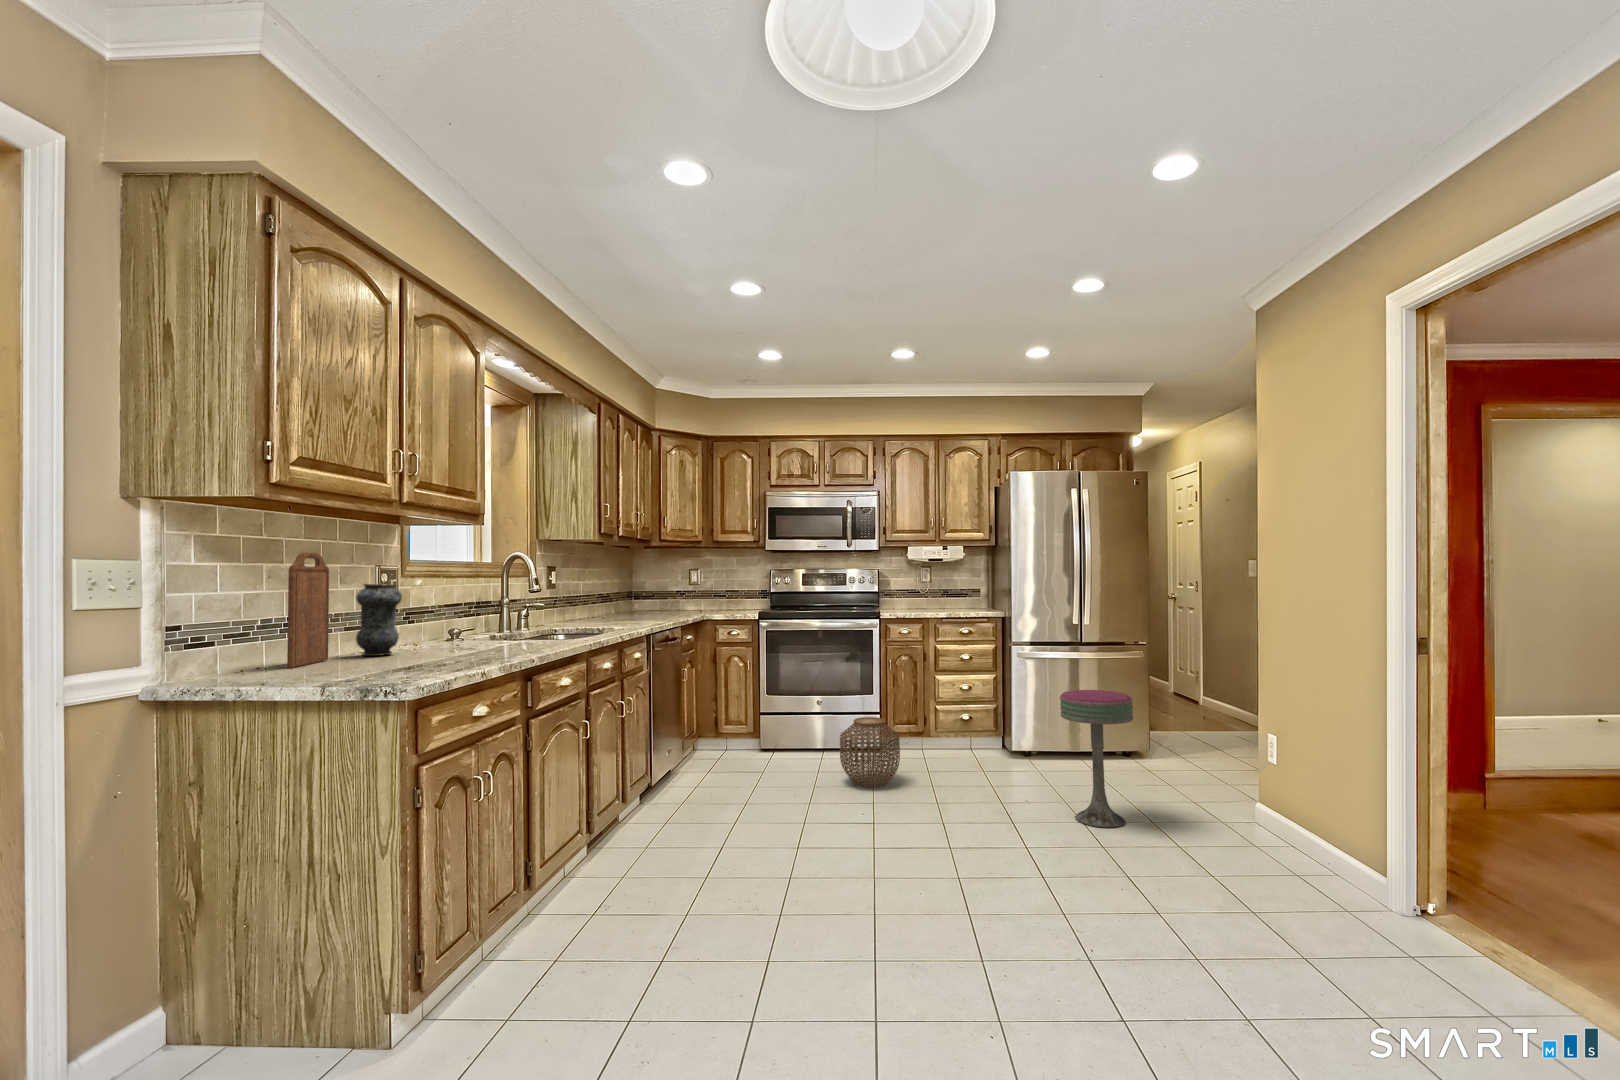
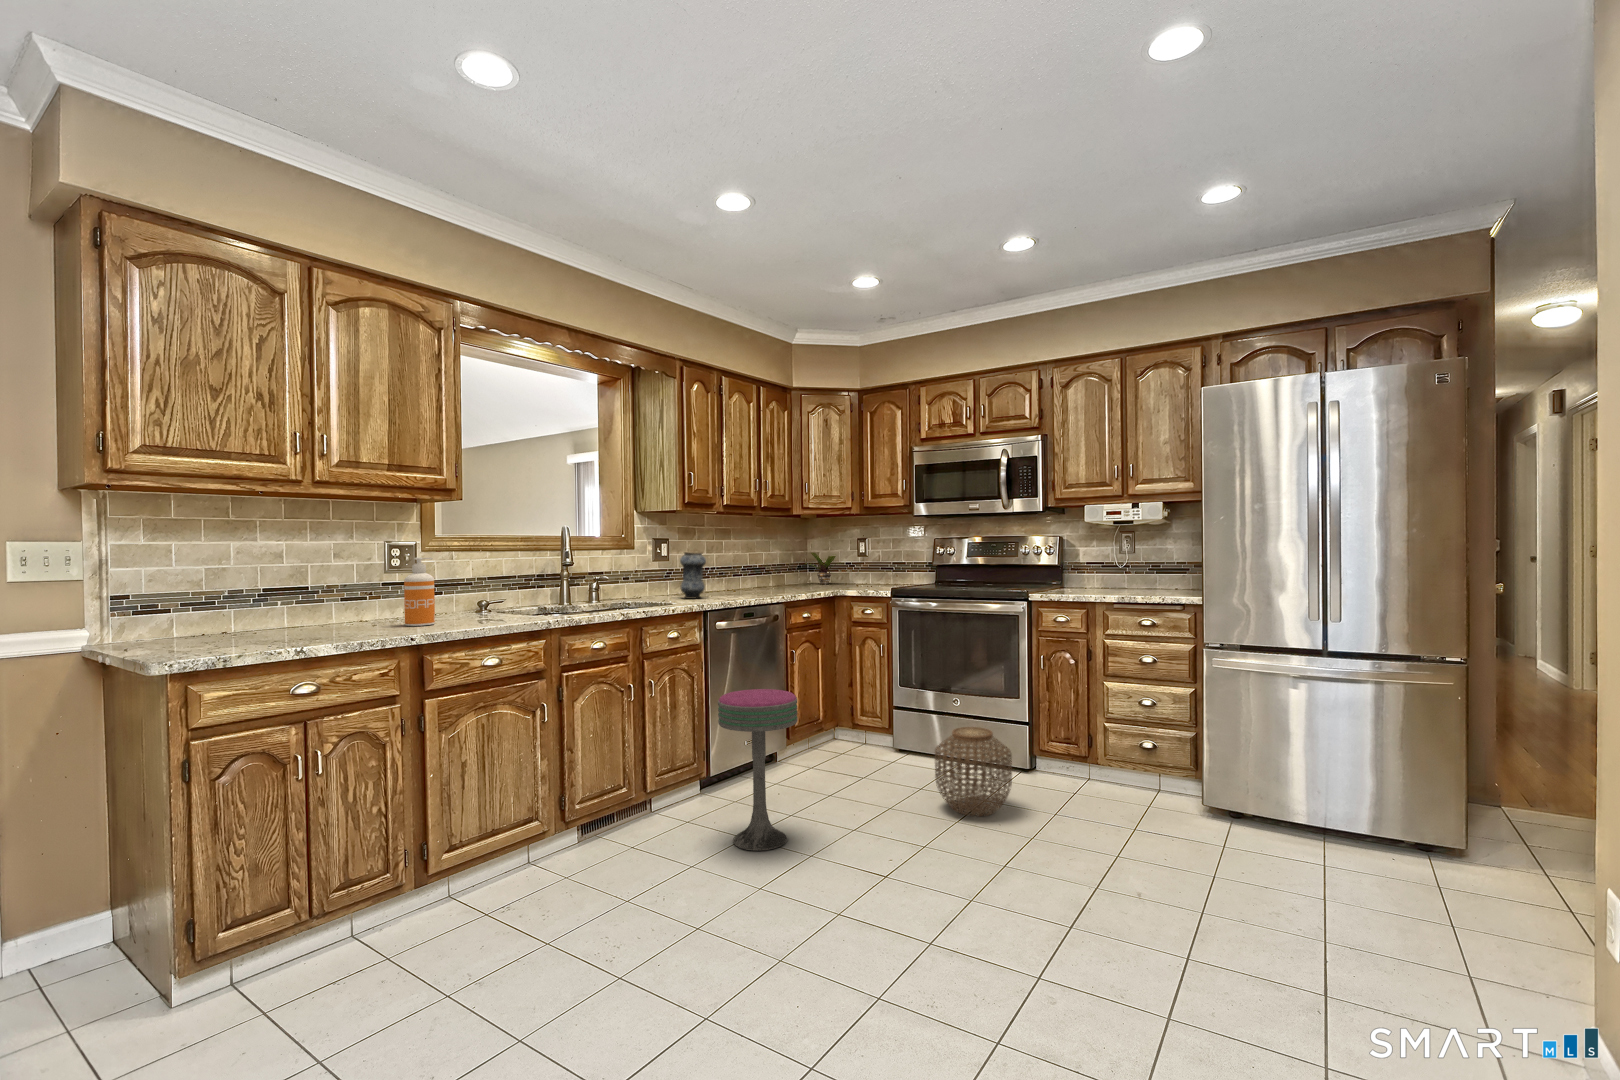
cutting board: present [287,552,329,668] -> none [245,530,307,635]
soap dispenser: none [427,583,458,653] -> present [404,557,435,626]
potted plant: none [644,583,682,612] -> present [806,553,839,584]
vase: present [356,584,402,656] -> present [680,552,706,599]
bar stool: present [1060,690,1133,828] -> present [718,689,798,851]

